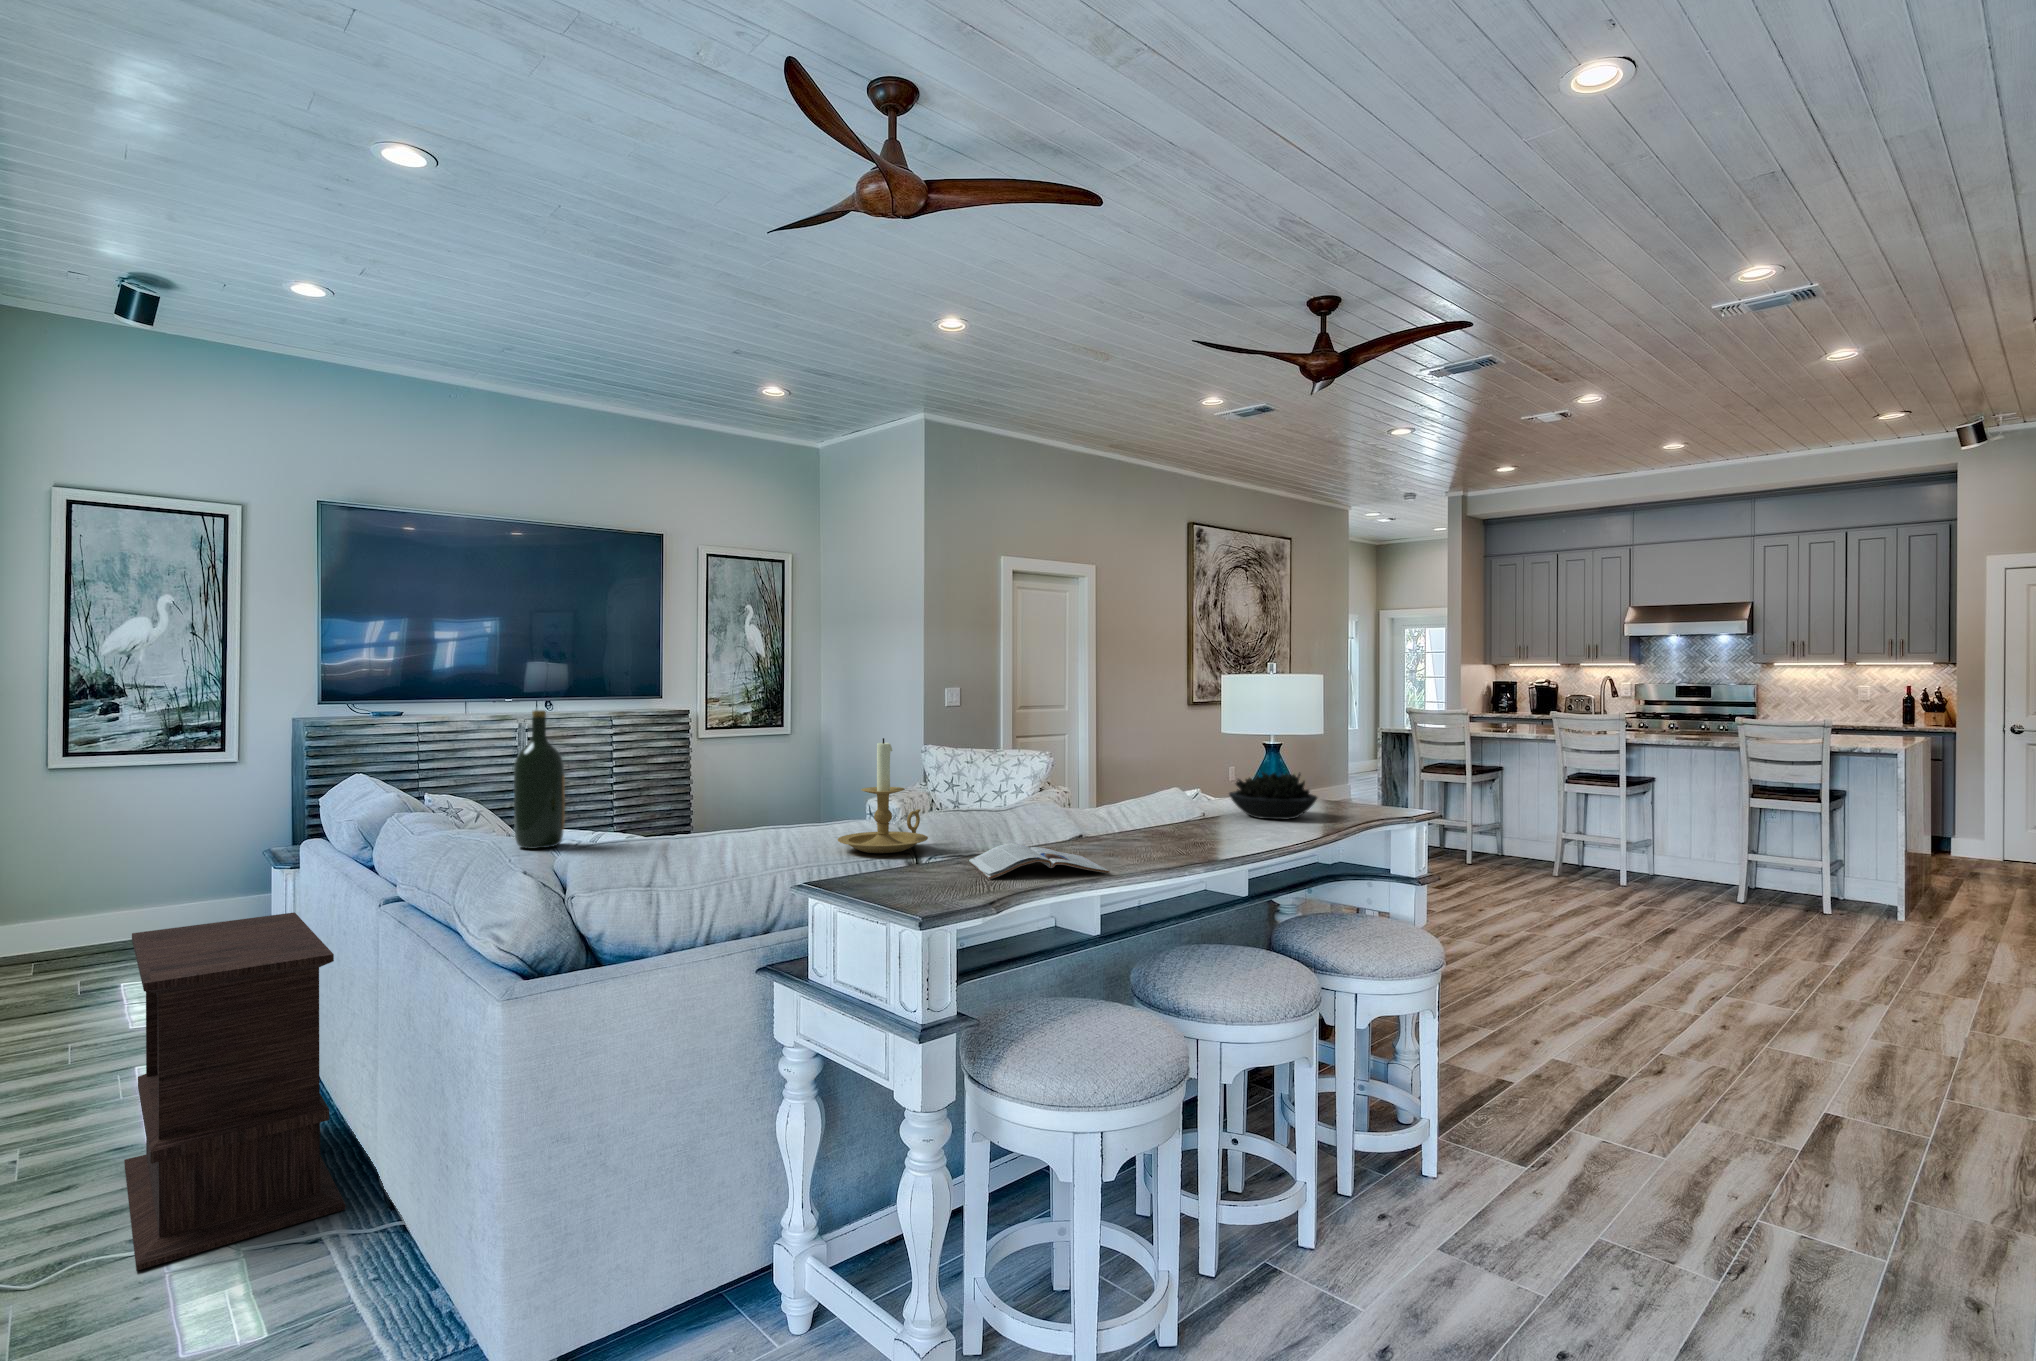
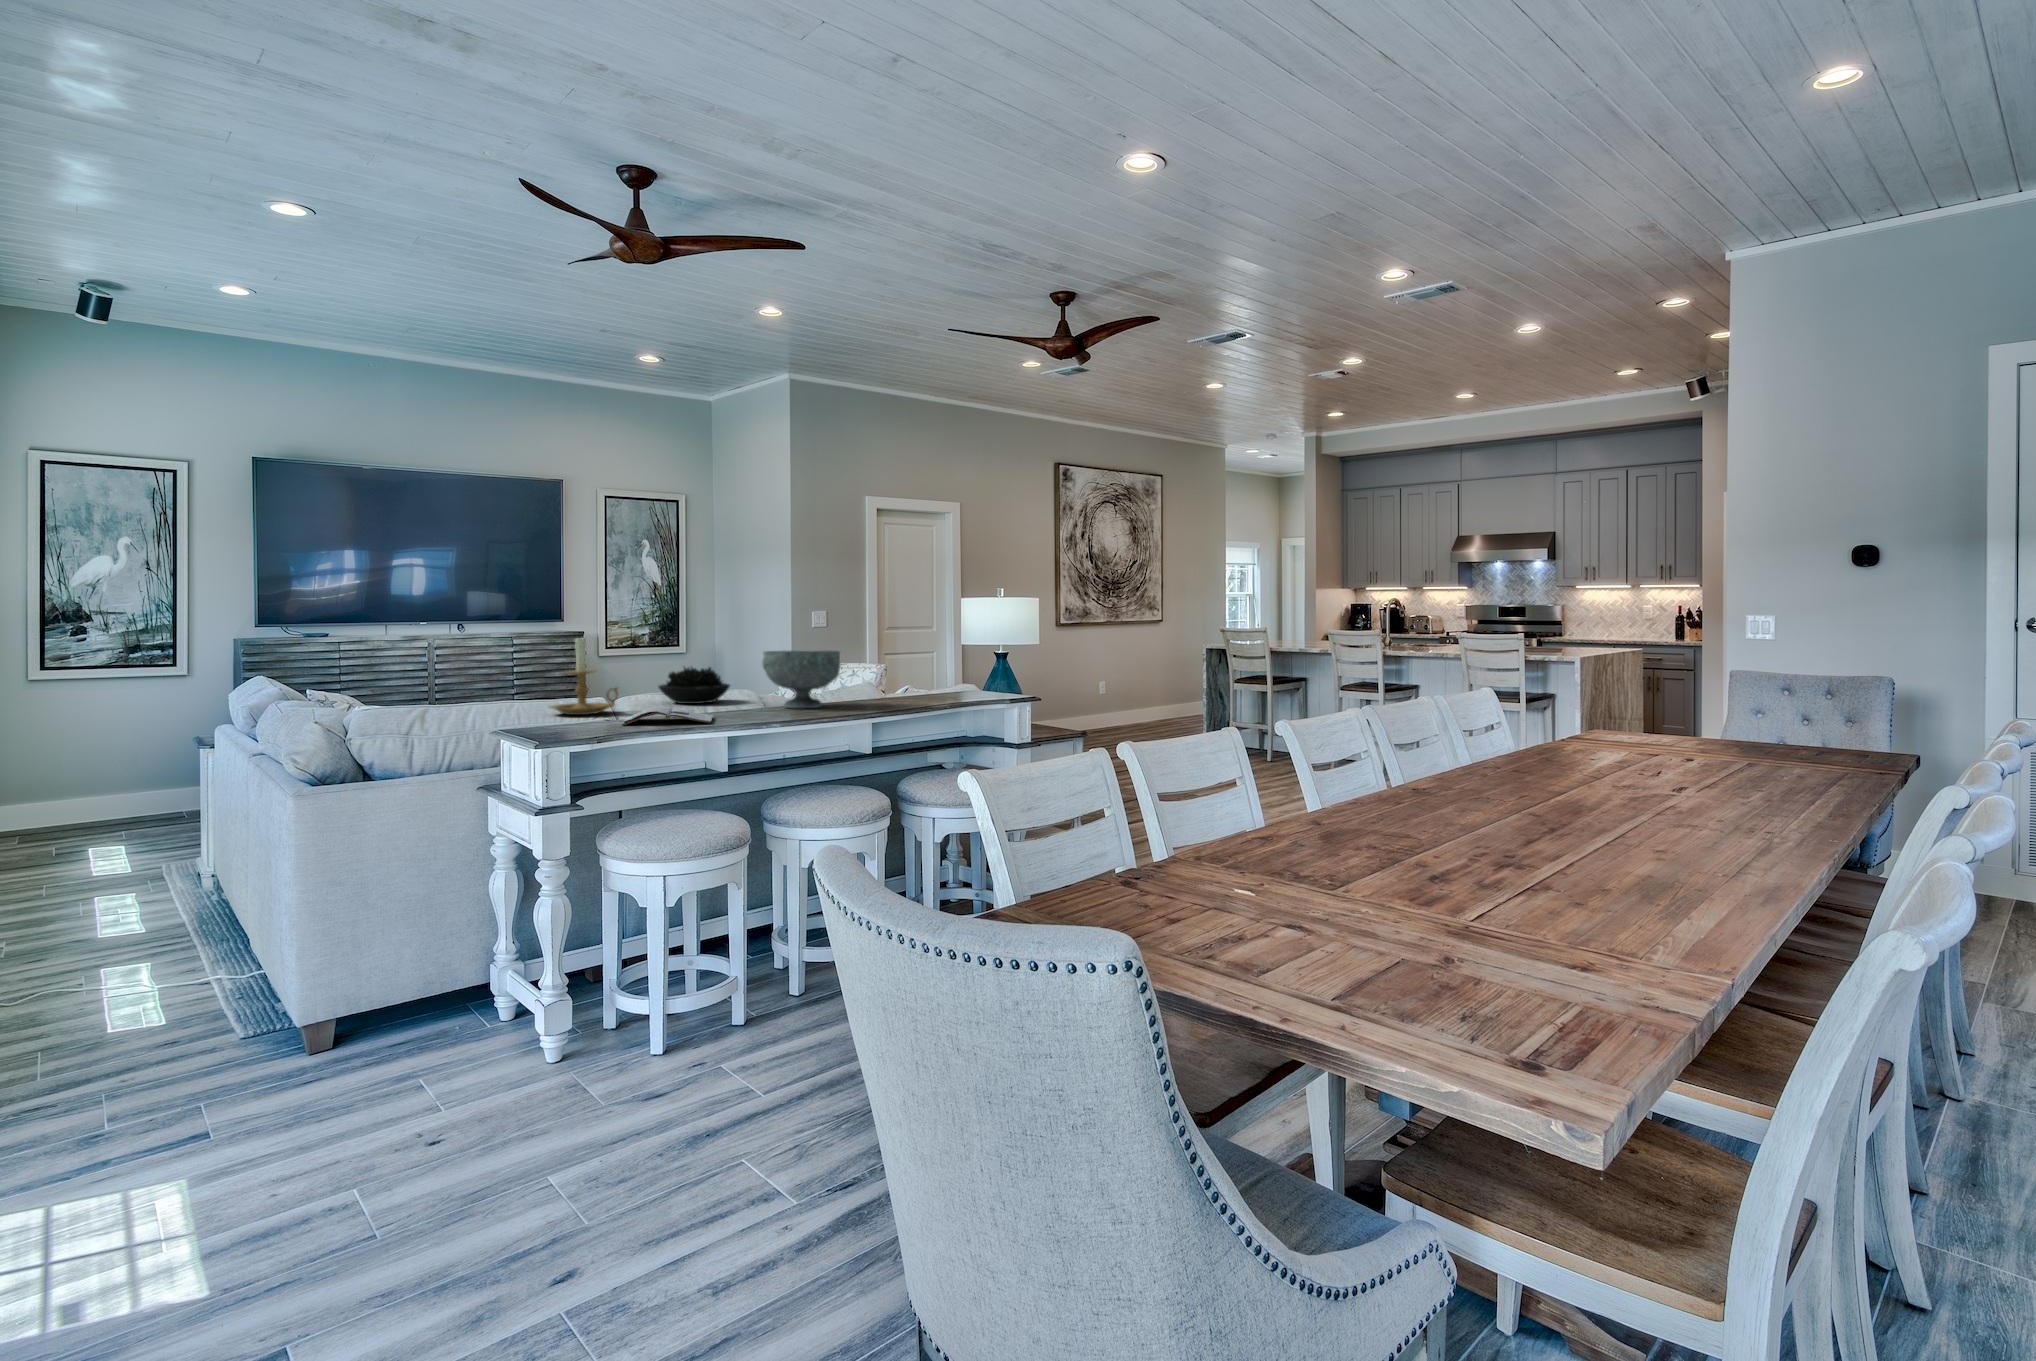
wine bottle: present [514,710,565,849] -> none [321,617,361,713]
decorative bowl: none [1099,755,1204,837] -> present [762,651,840,708]
succulent plant: present [1229,773,1317,820] -> present [658,667,730,704]
side table: present [124,912,346,1271] -> none [76,772,231,996]

